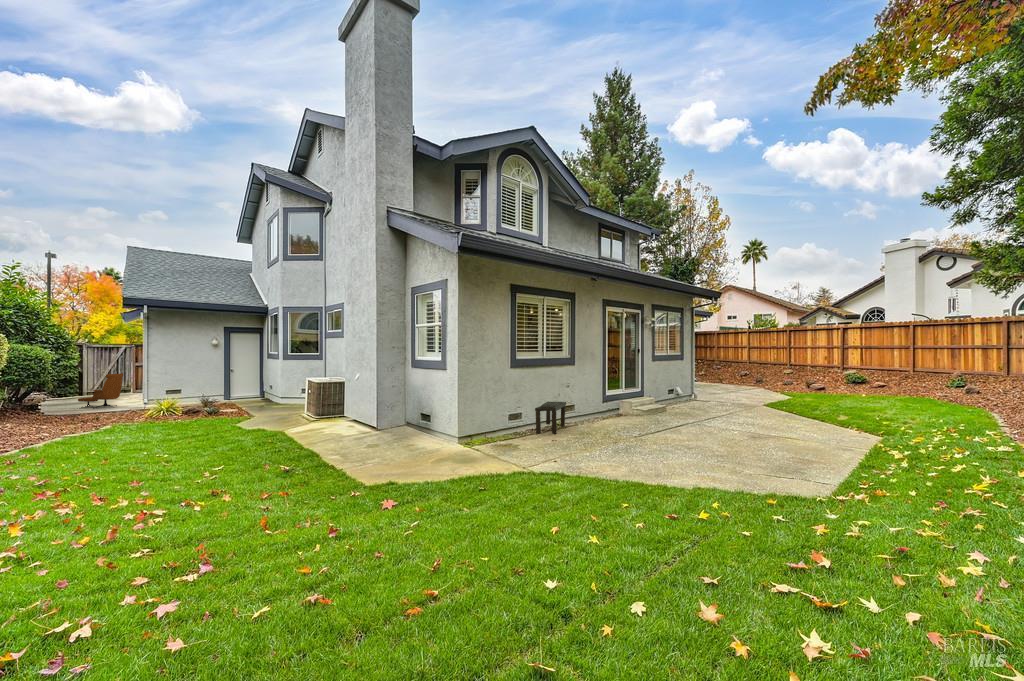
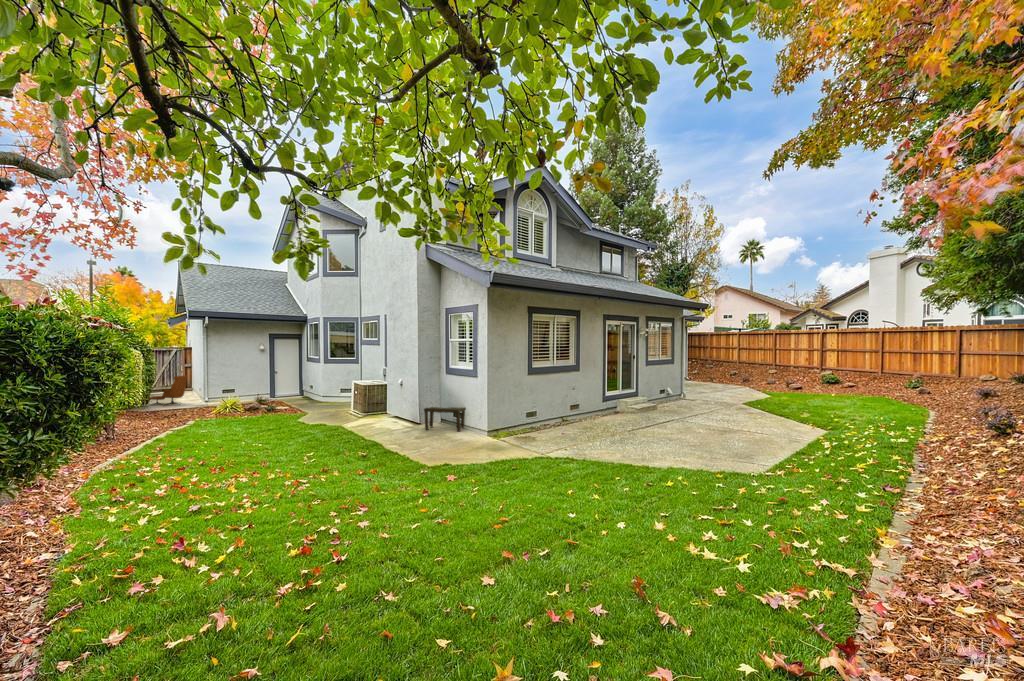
bench: present [535,401,566,434] -> present [424,407,466,432]

